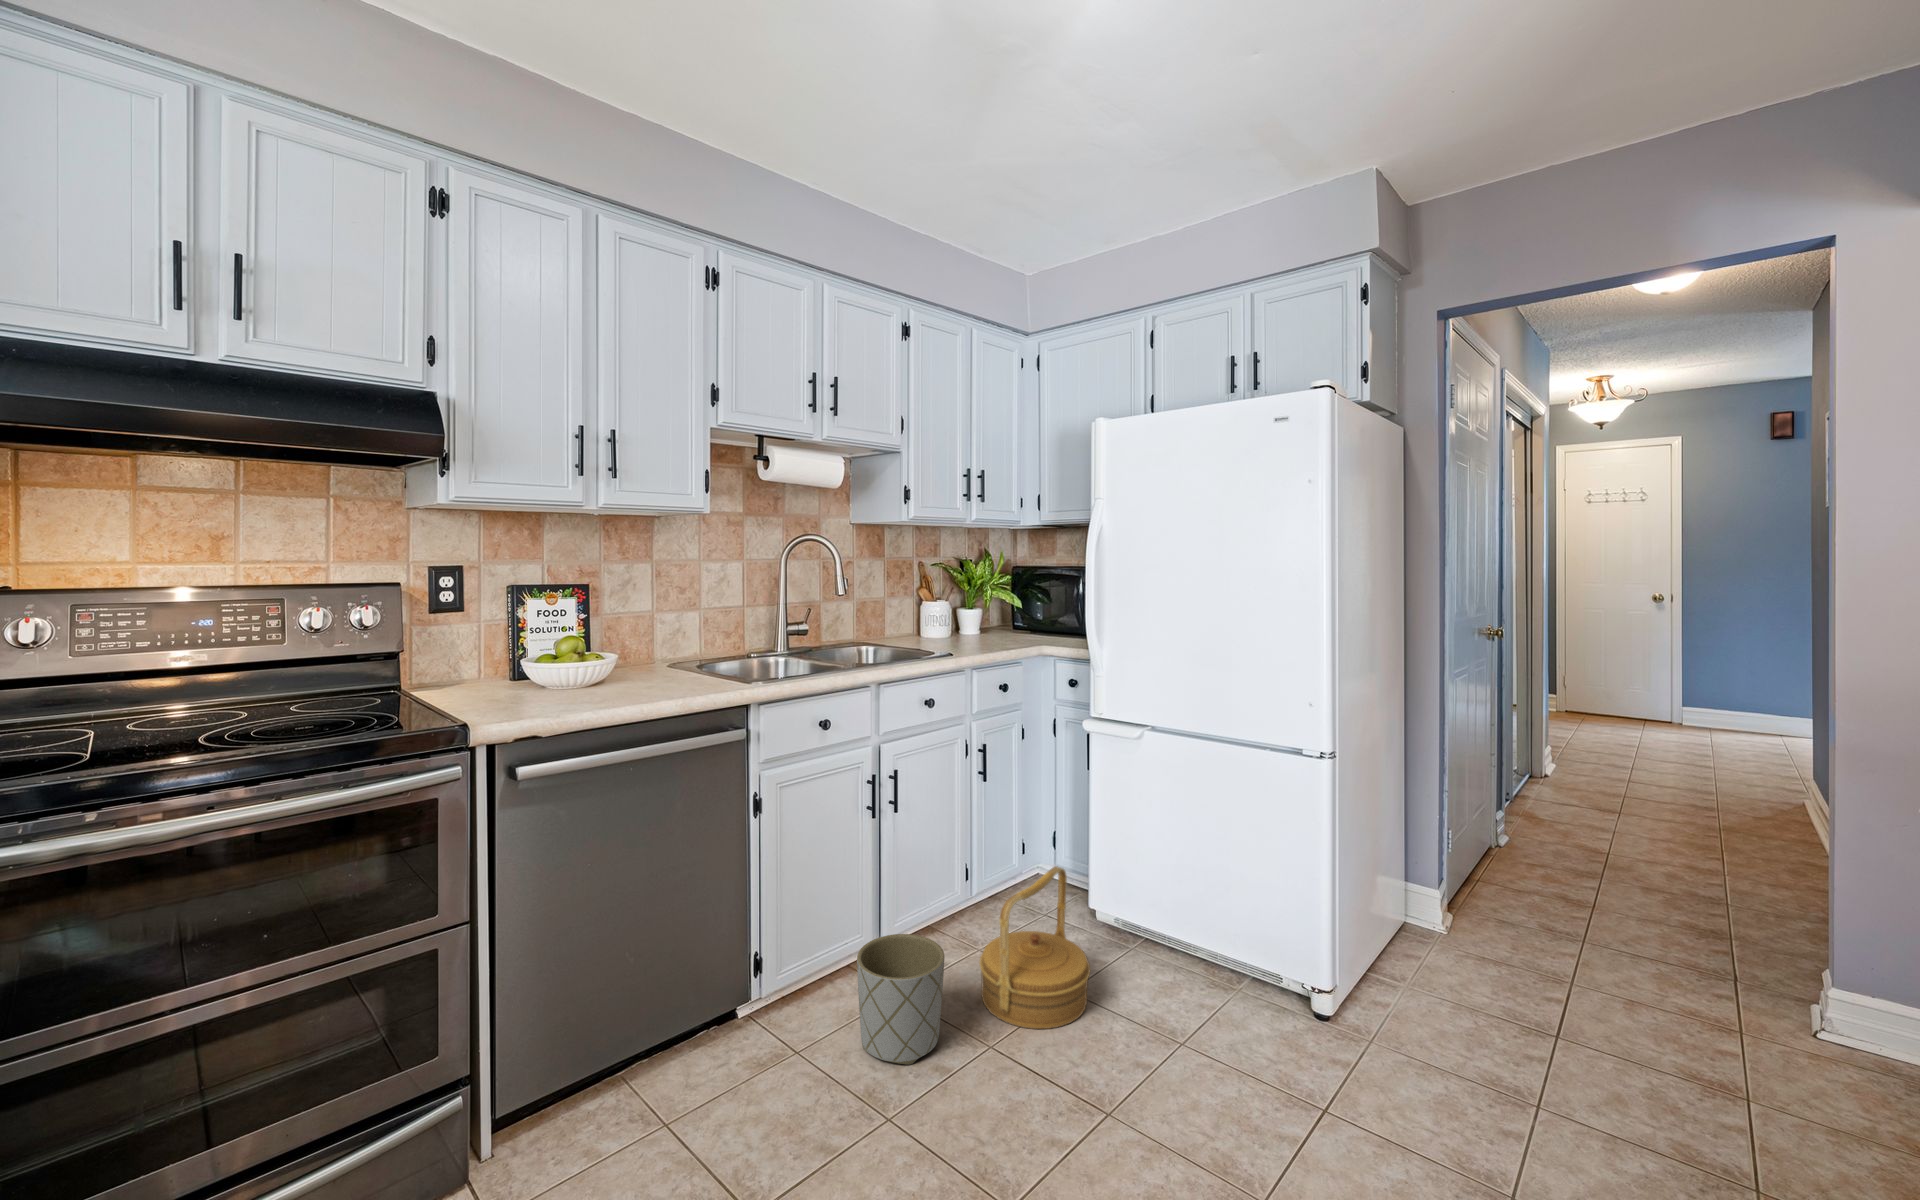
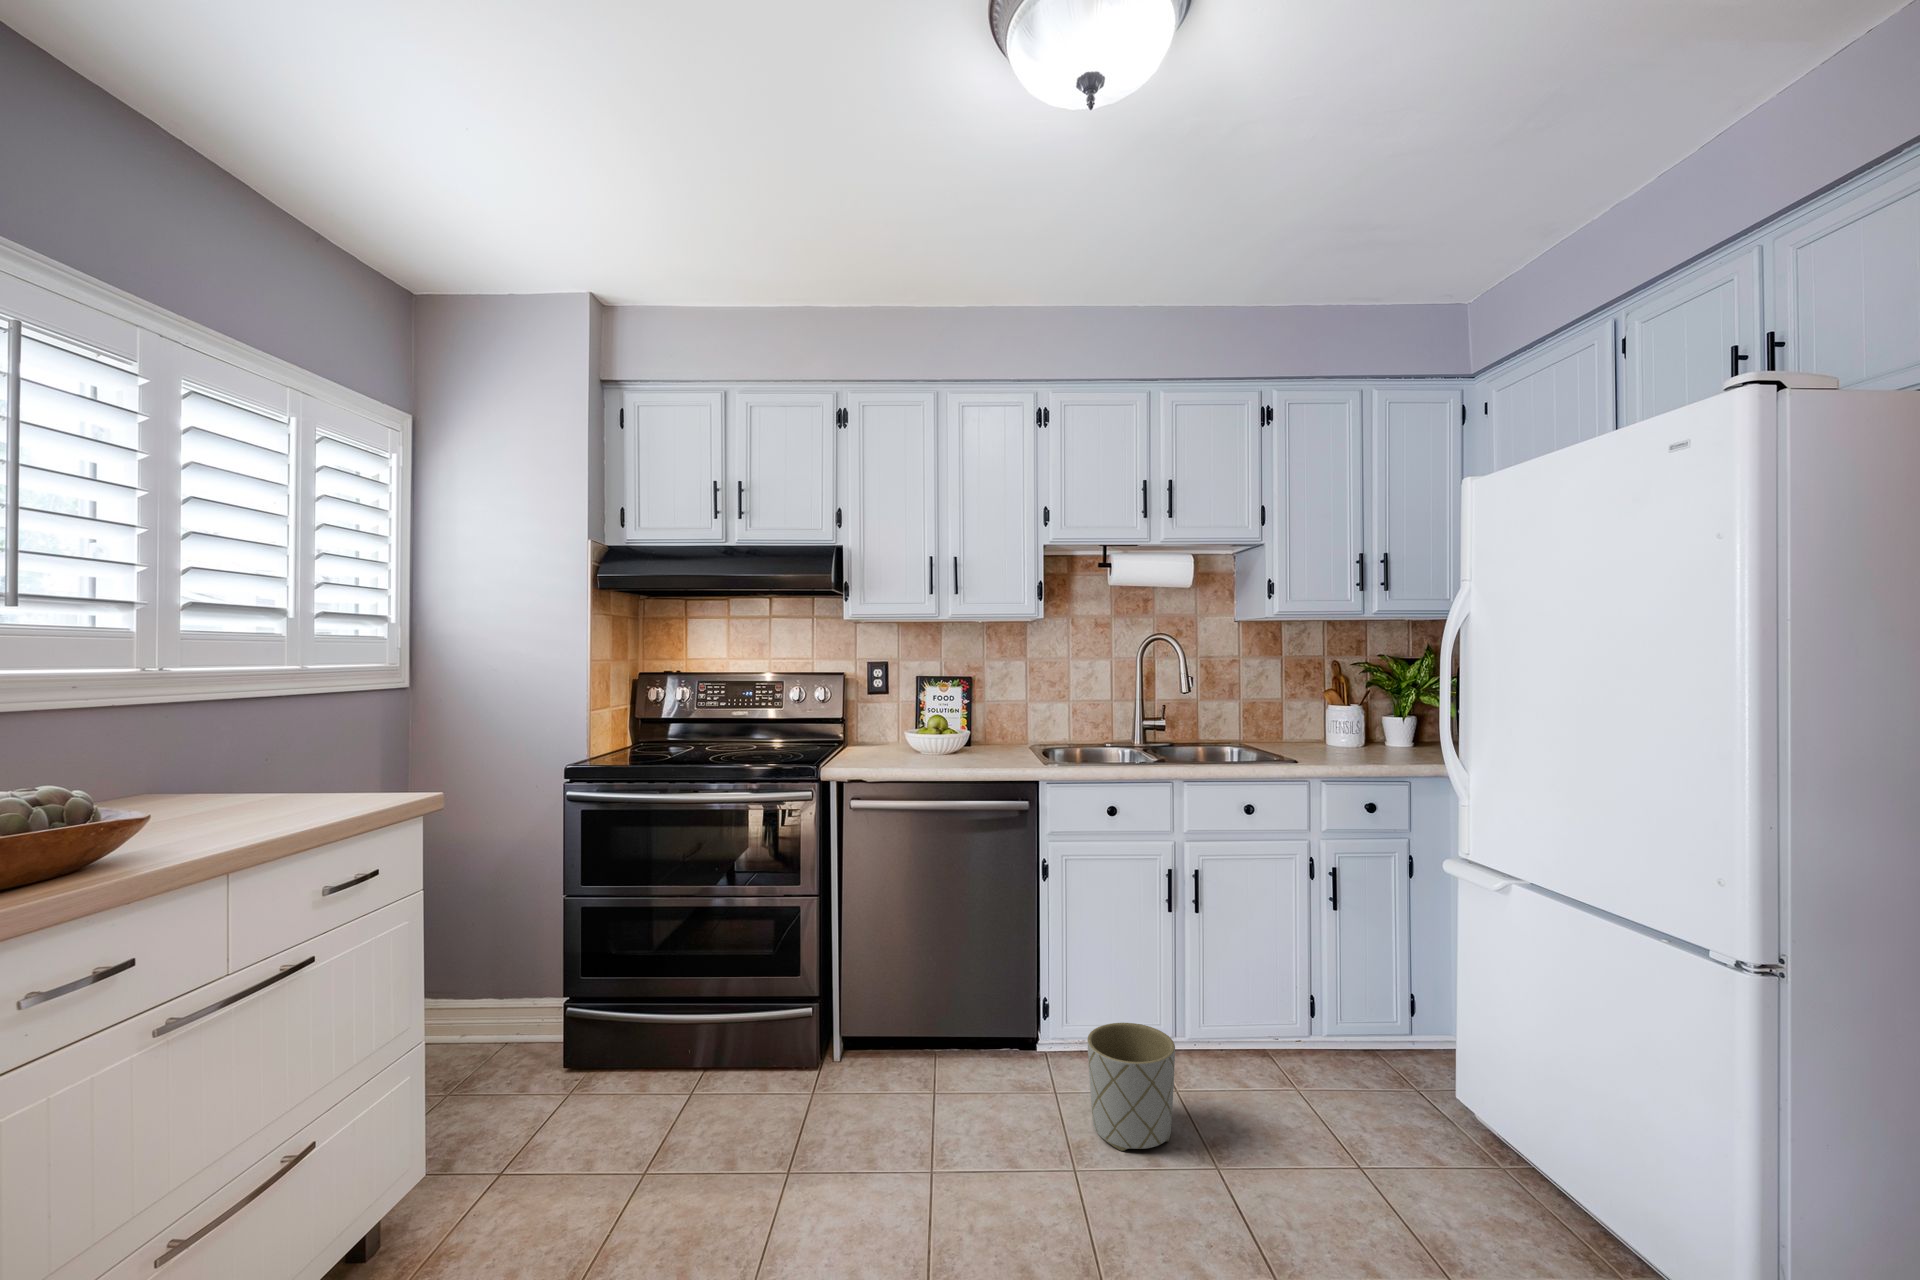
basket: present [979,866,1090,1029] -> none [1236,1017,1377,1200]

